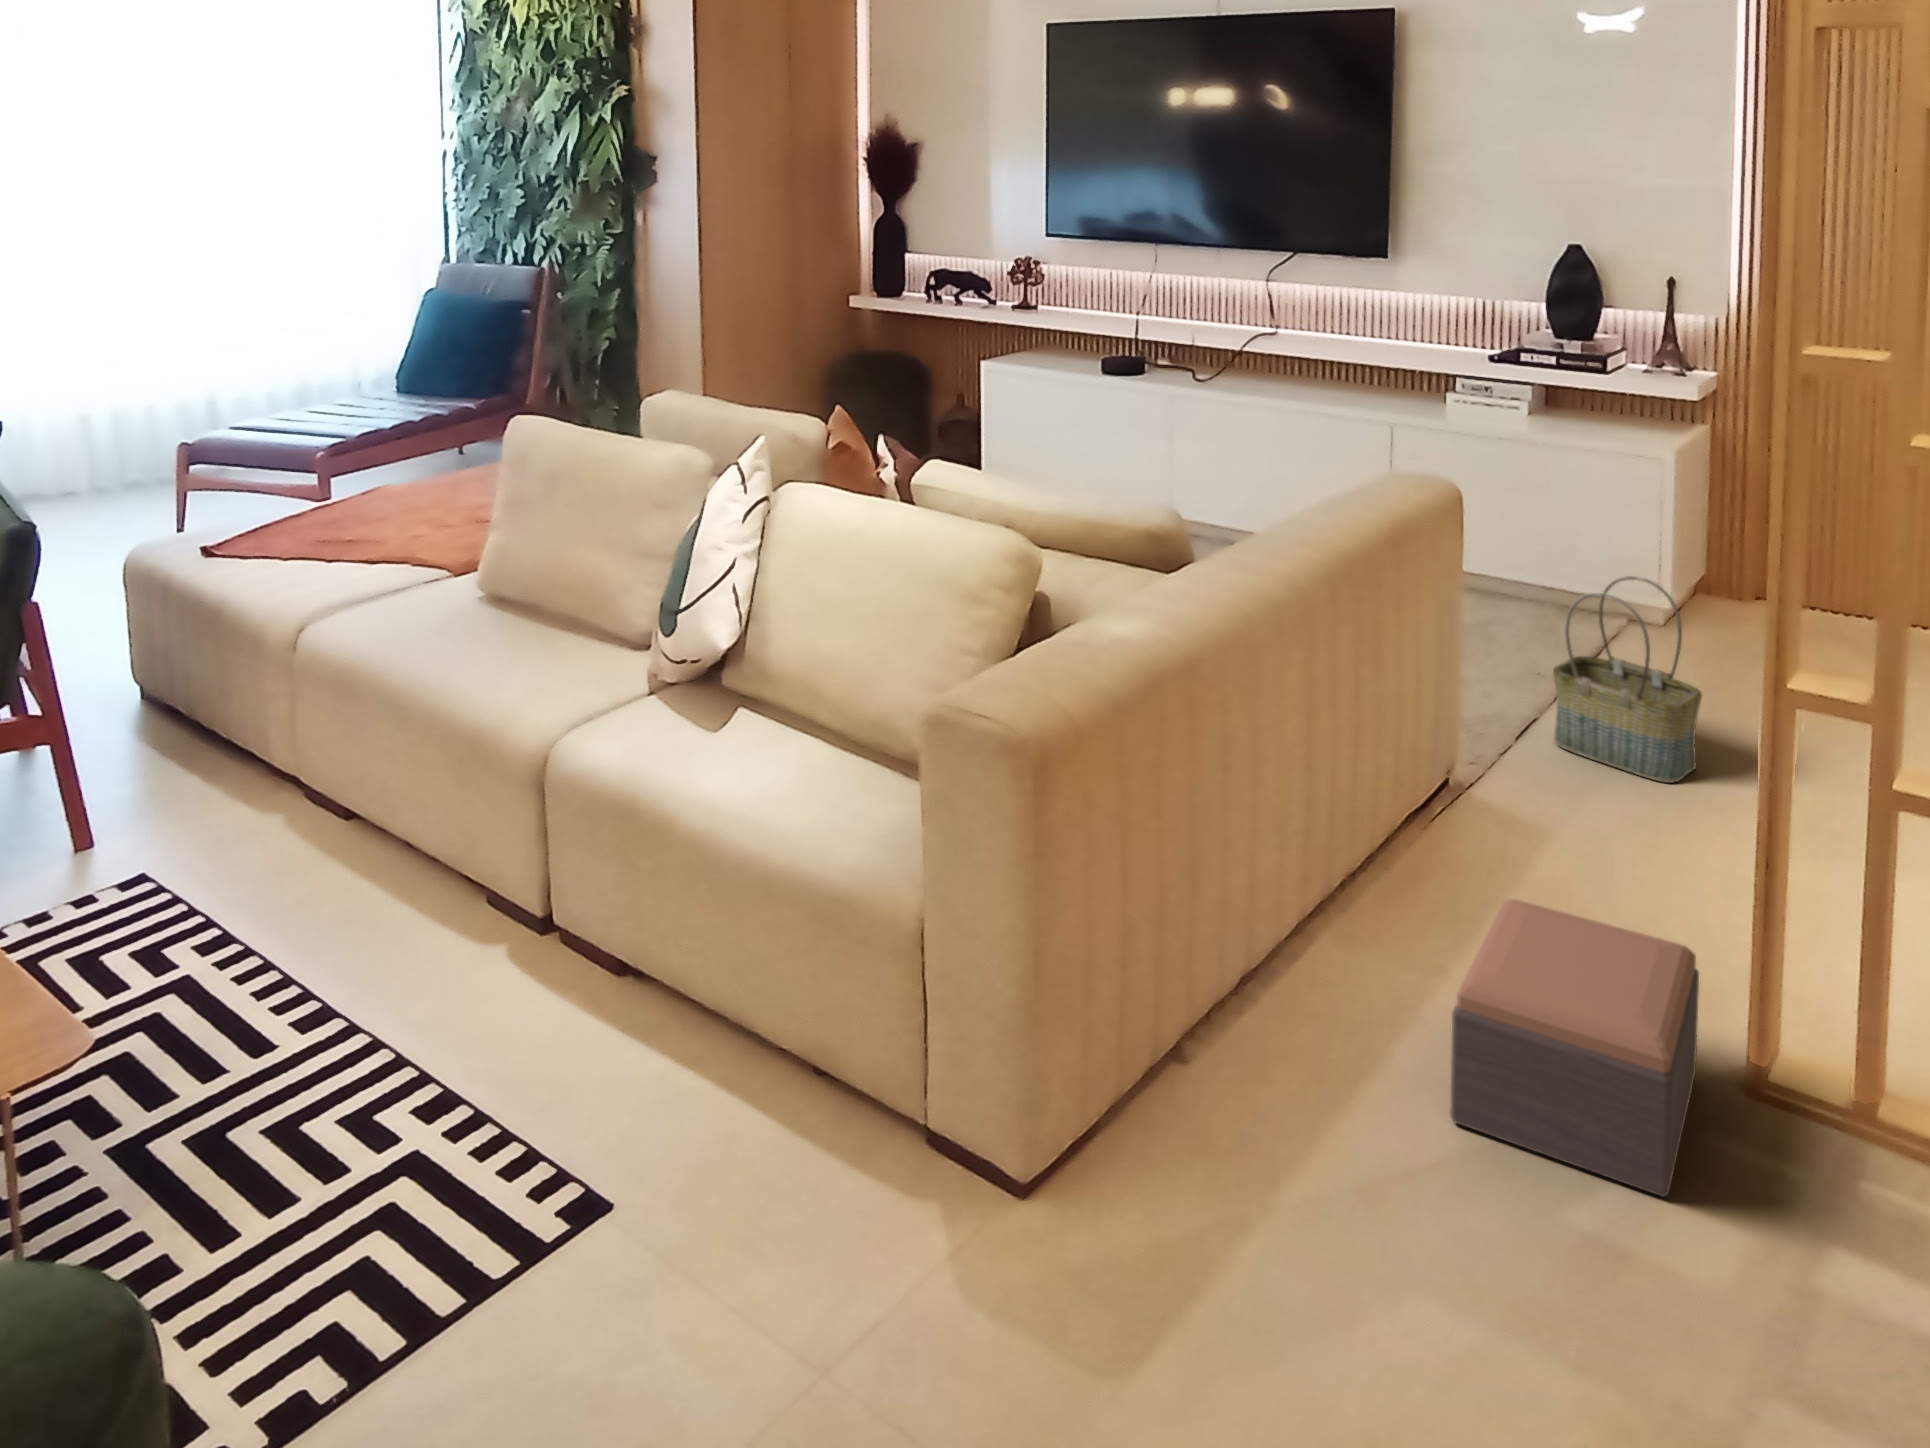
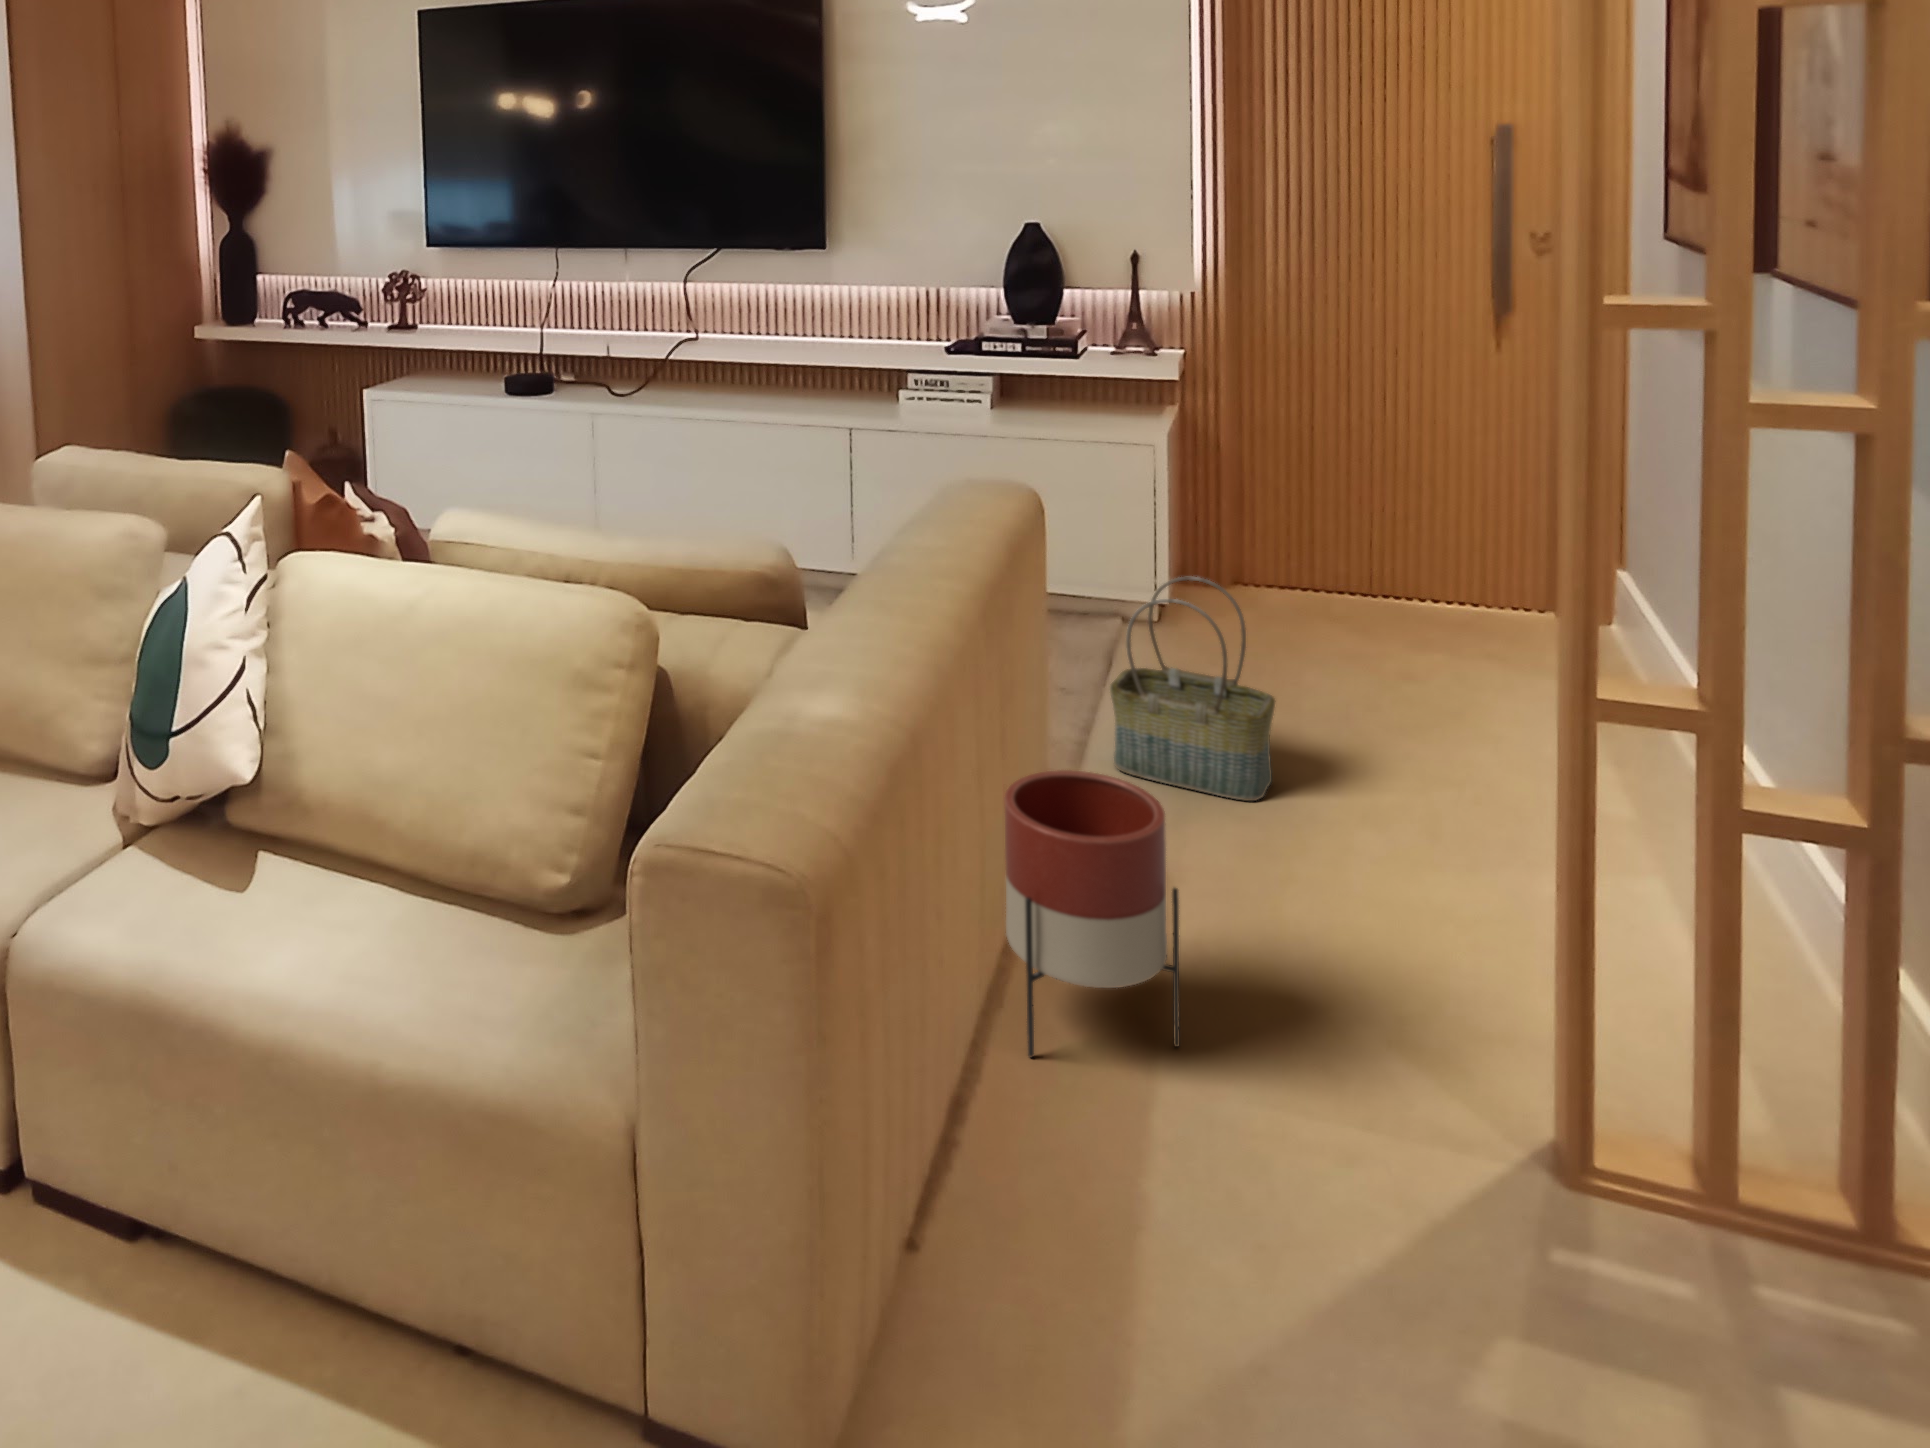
planter: none [1357,720,1498,963] -> present [1004,770,1180,1057]
footstool: present [1450,899,1699,1197] -> none [1215,977,1517,1329]

